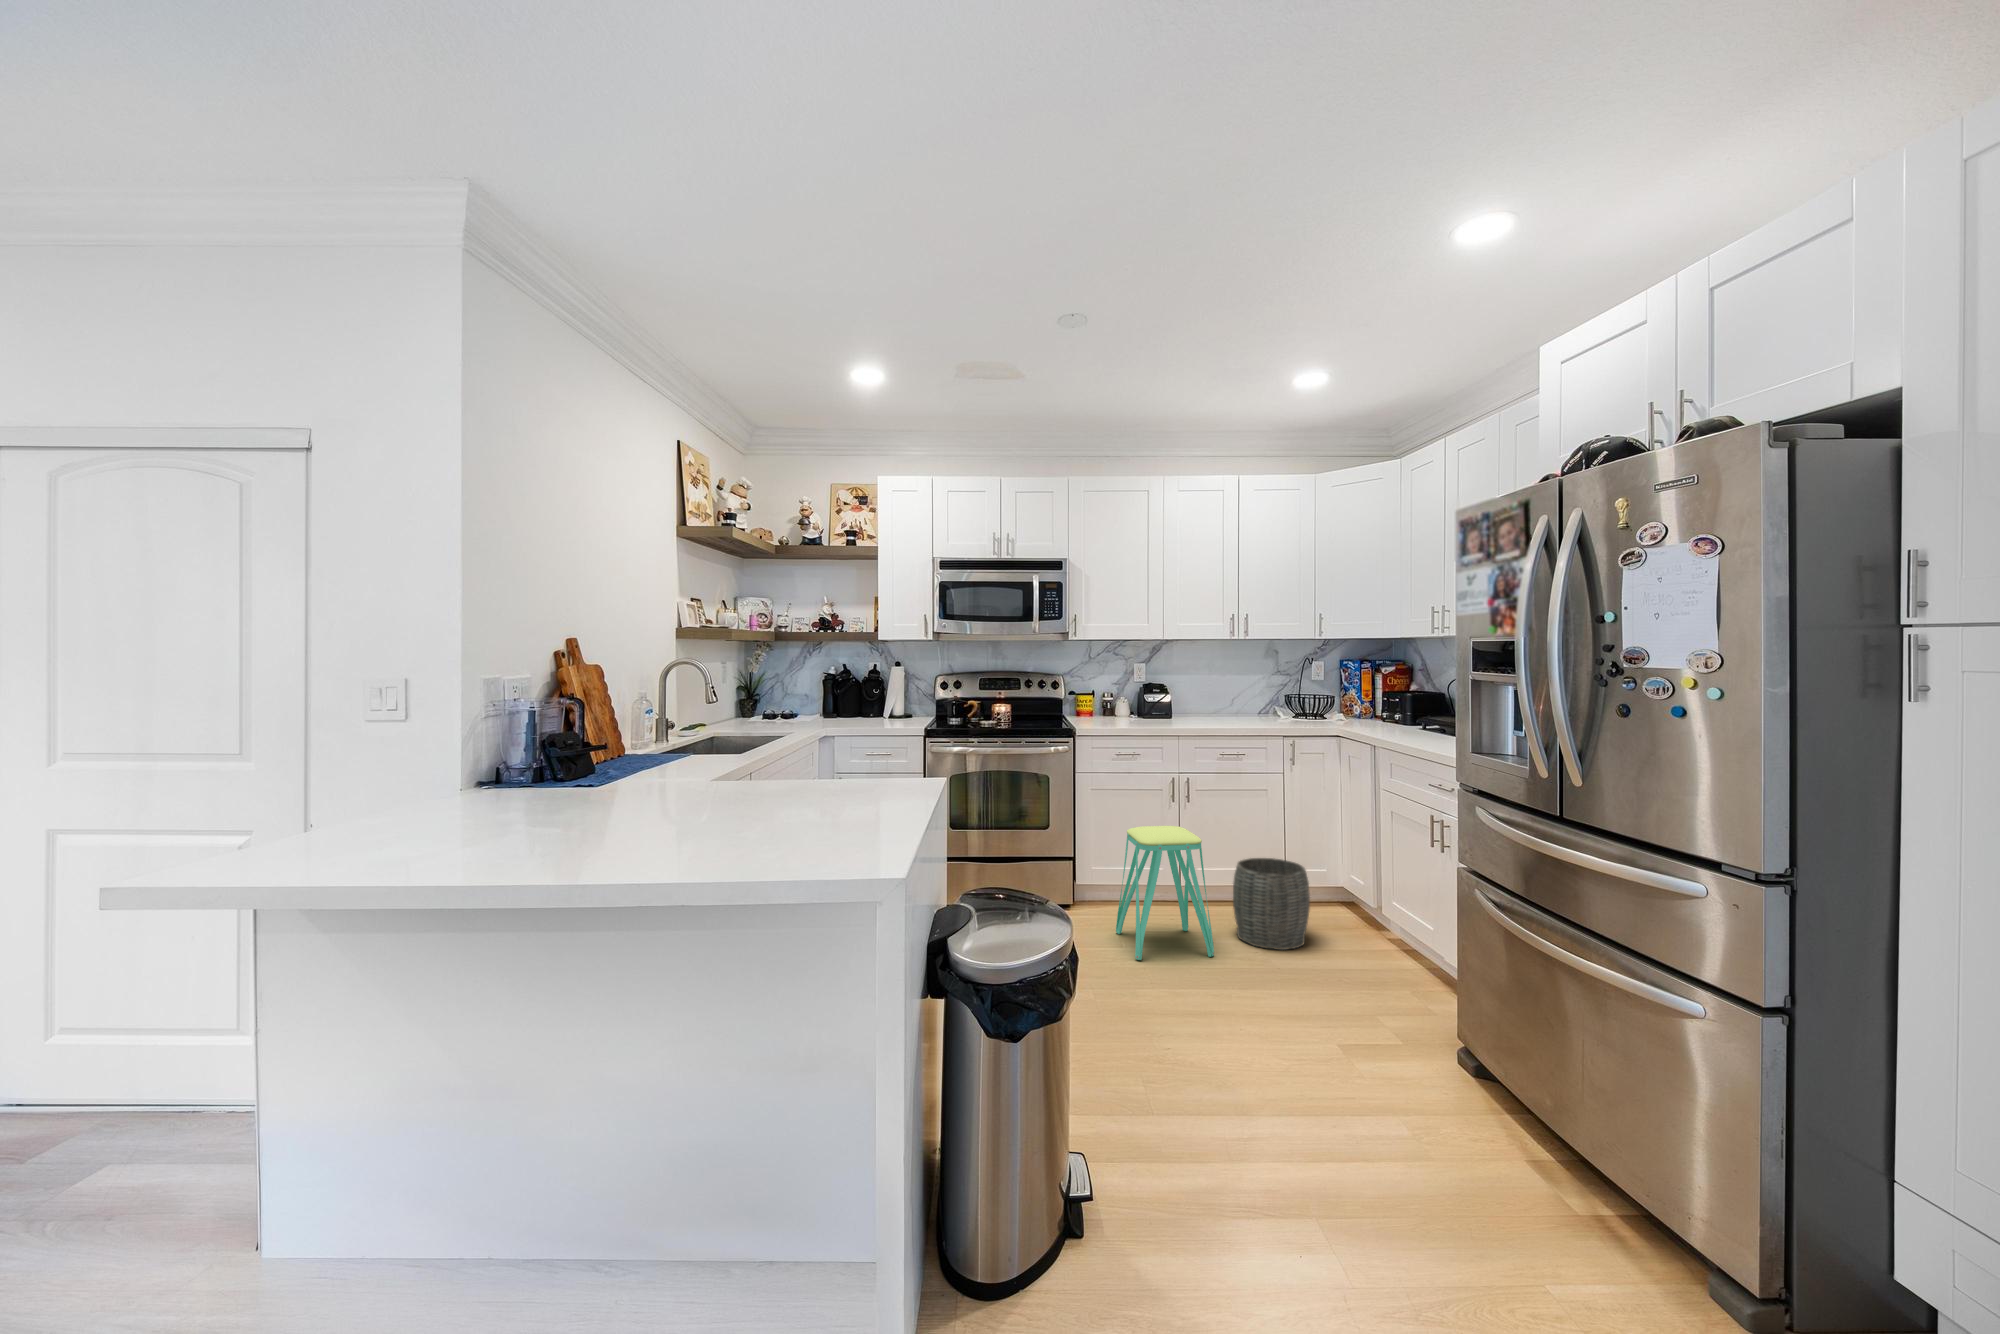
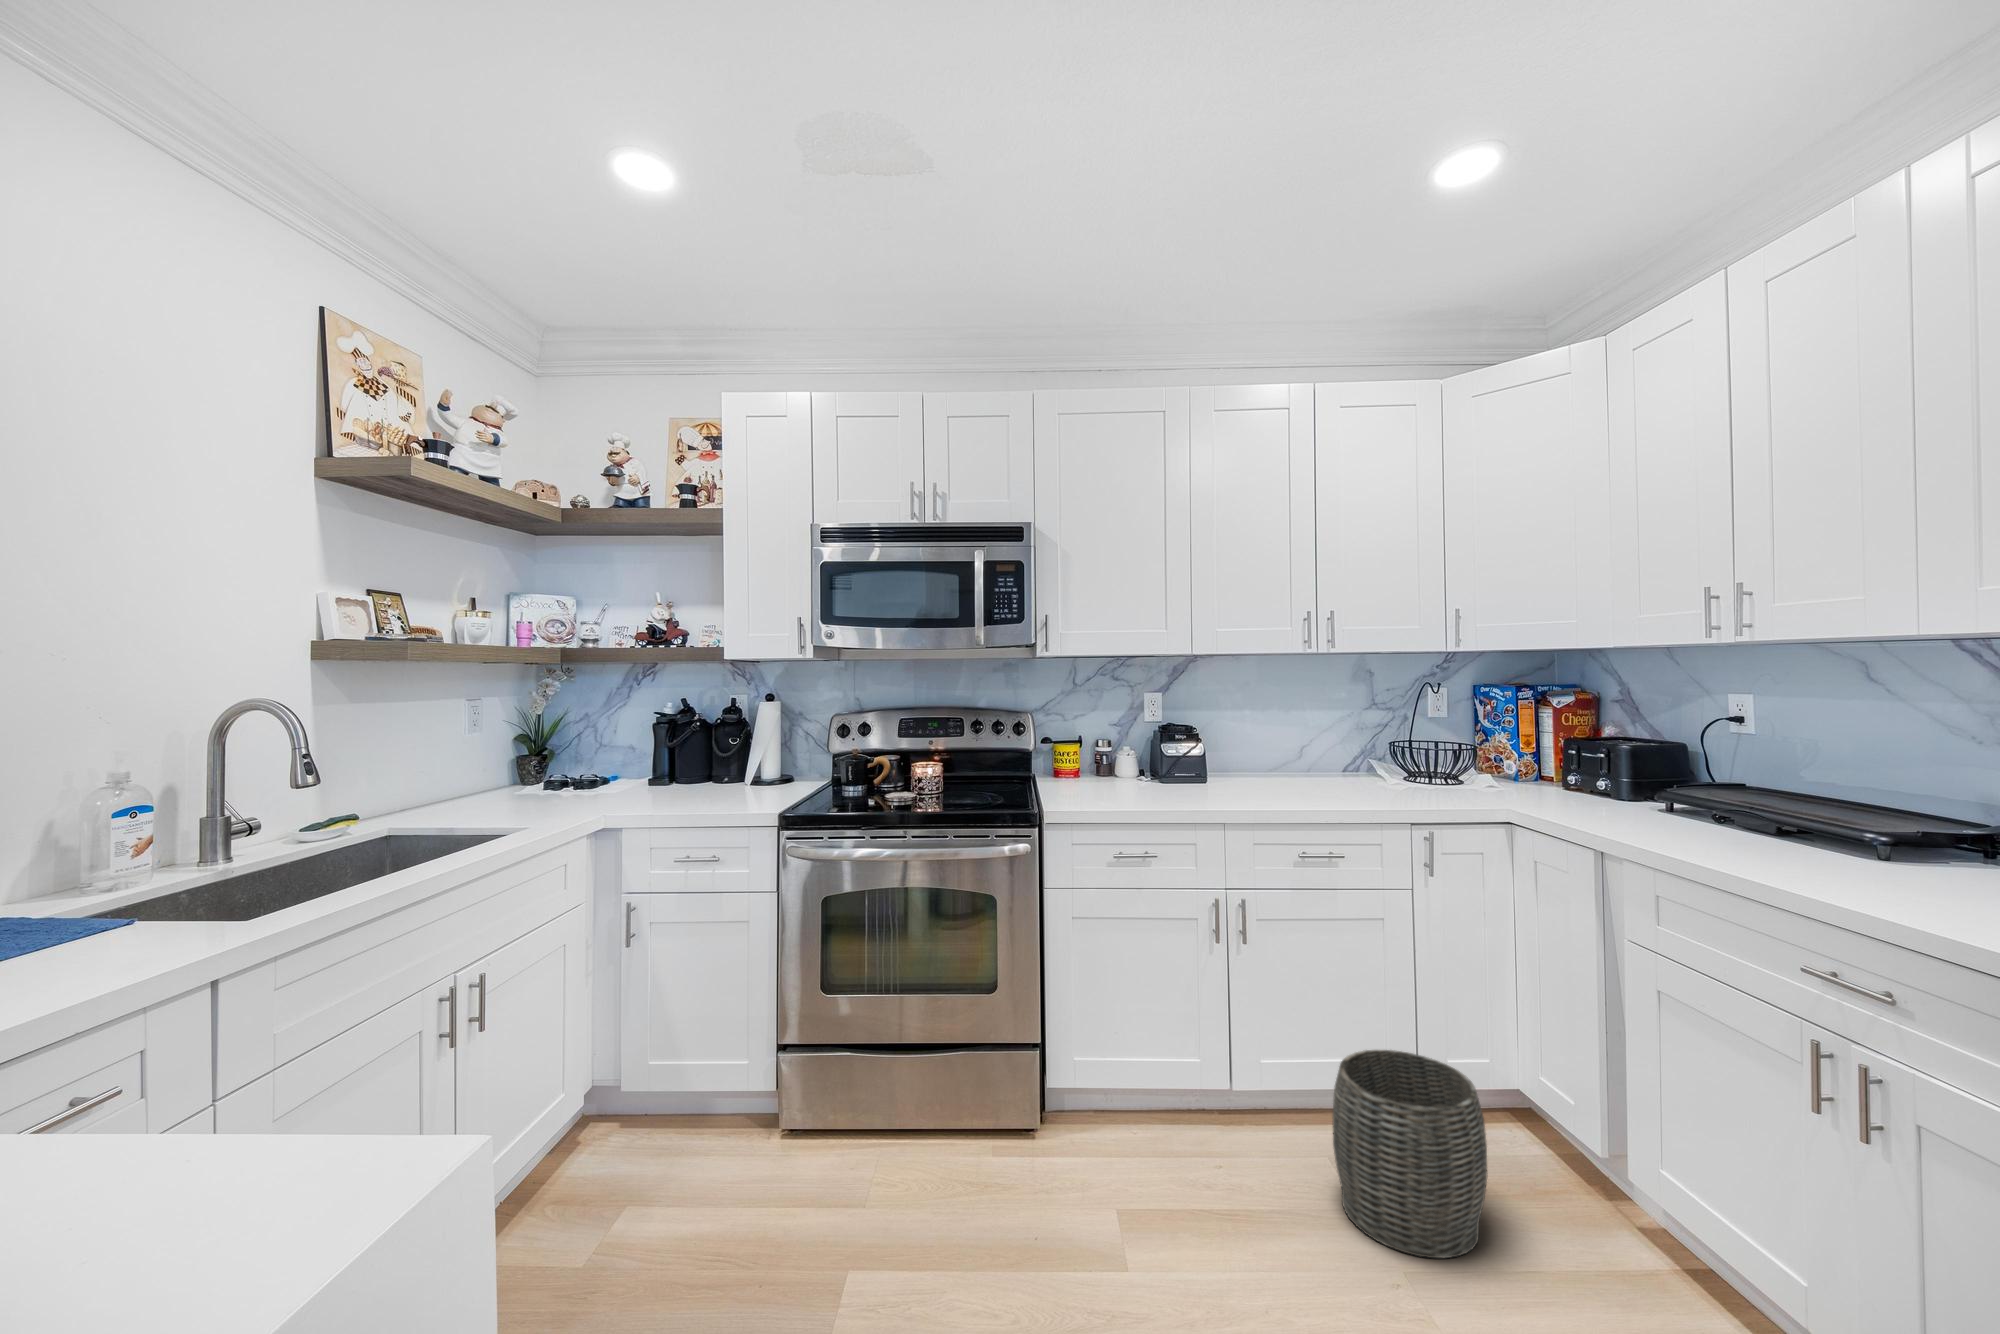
stool: present [1116,826,1214,960] -> none [1114,997,1308,1297]

